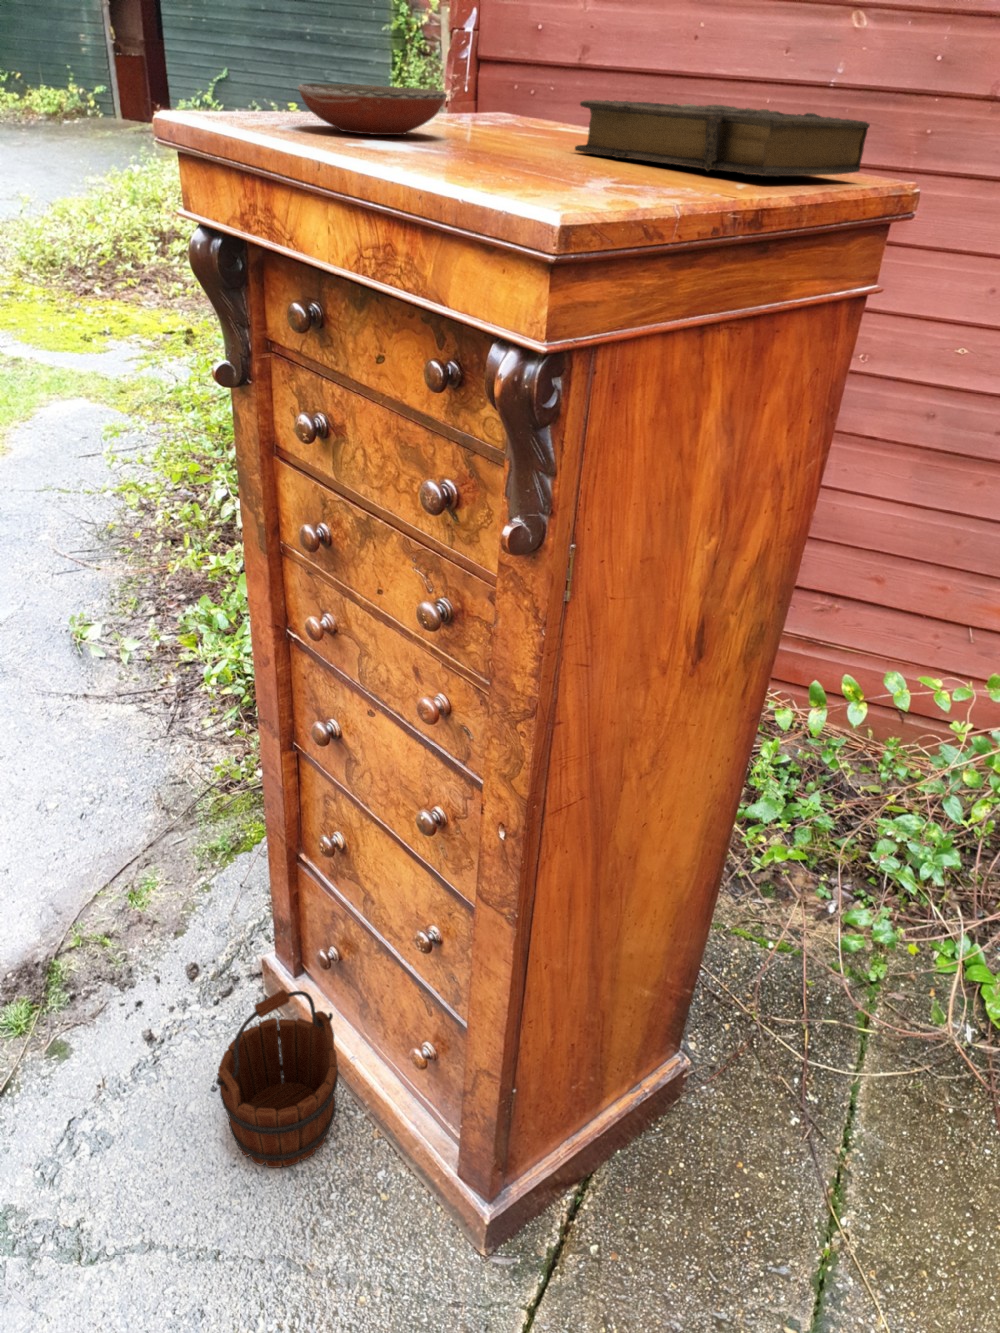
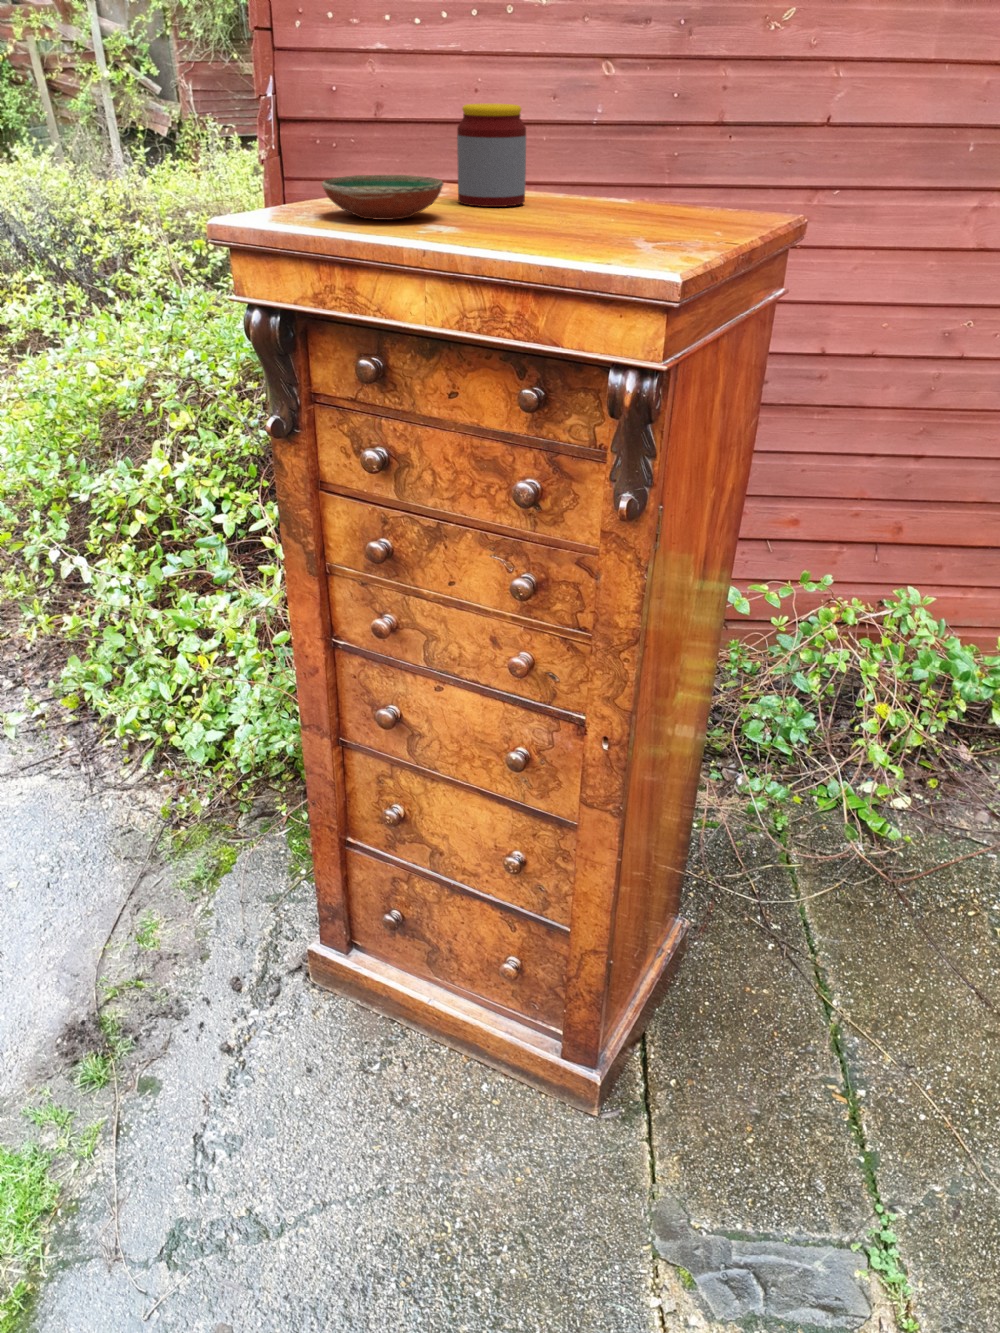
jar: none [504,11,594,142] -> present [457,104,526,207]
book: present [575,100,870,177] -> none [547,170,764,229]
wooden bucket: present [216,989,338,1168] -> none [329,952,433,1114]

